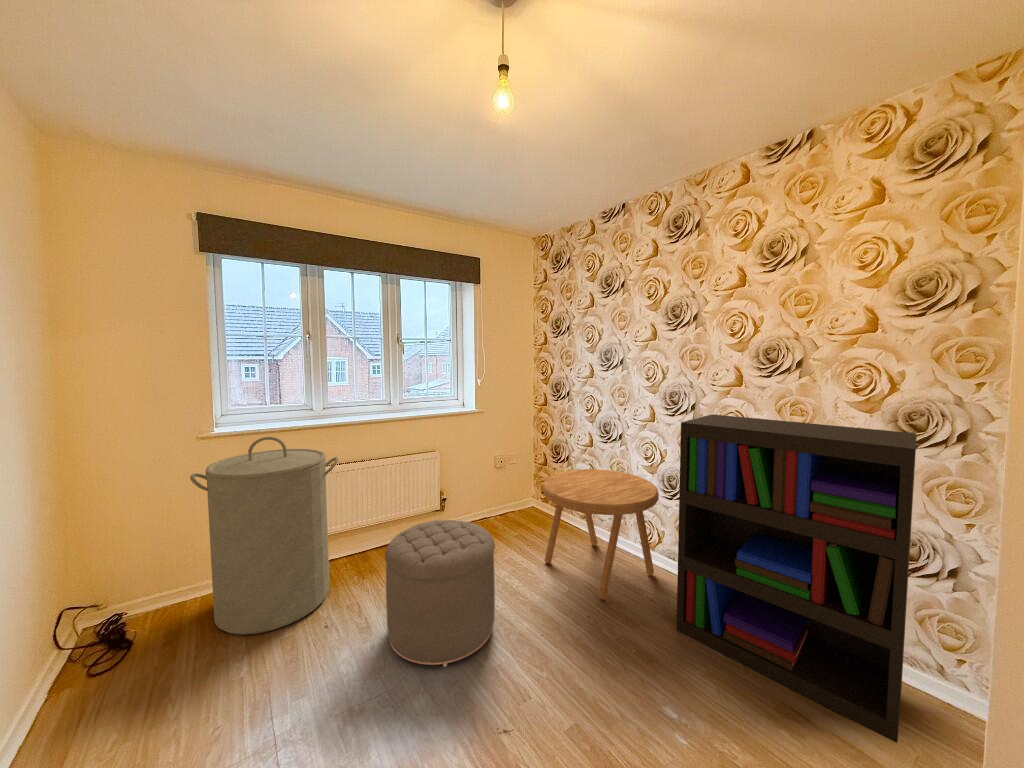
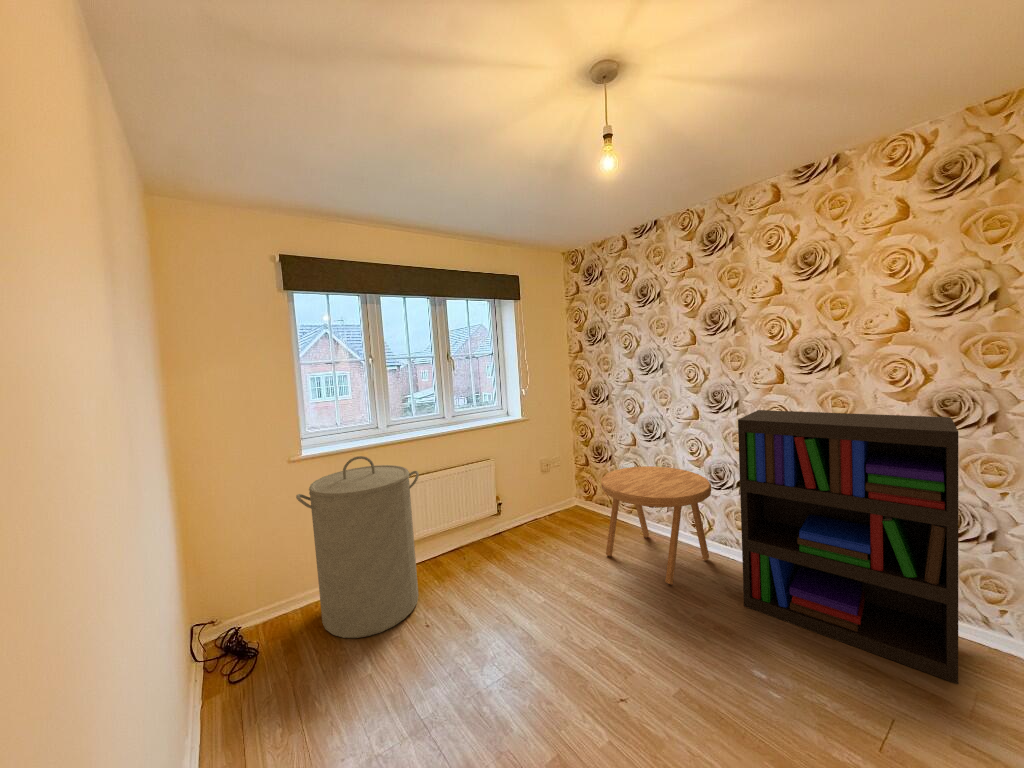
ottoman: present [385,520,495,667] -> none [482,522,583,652]

